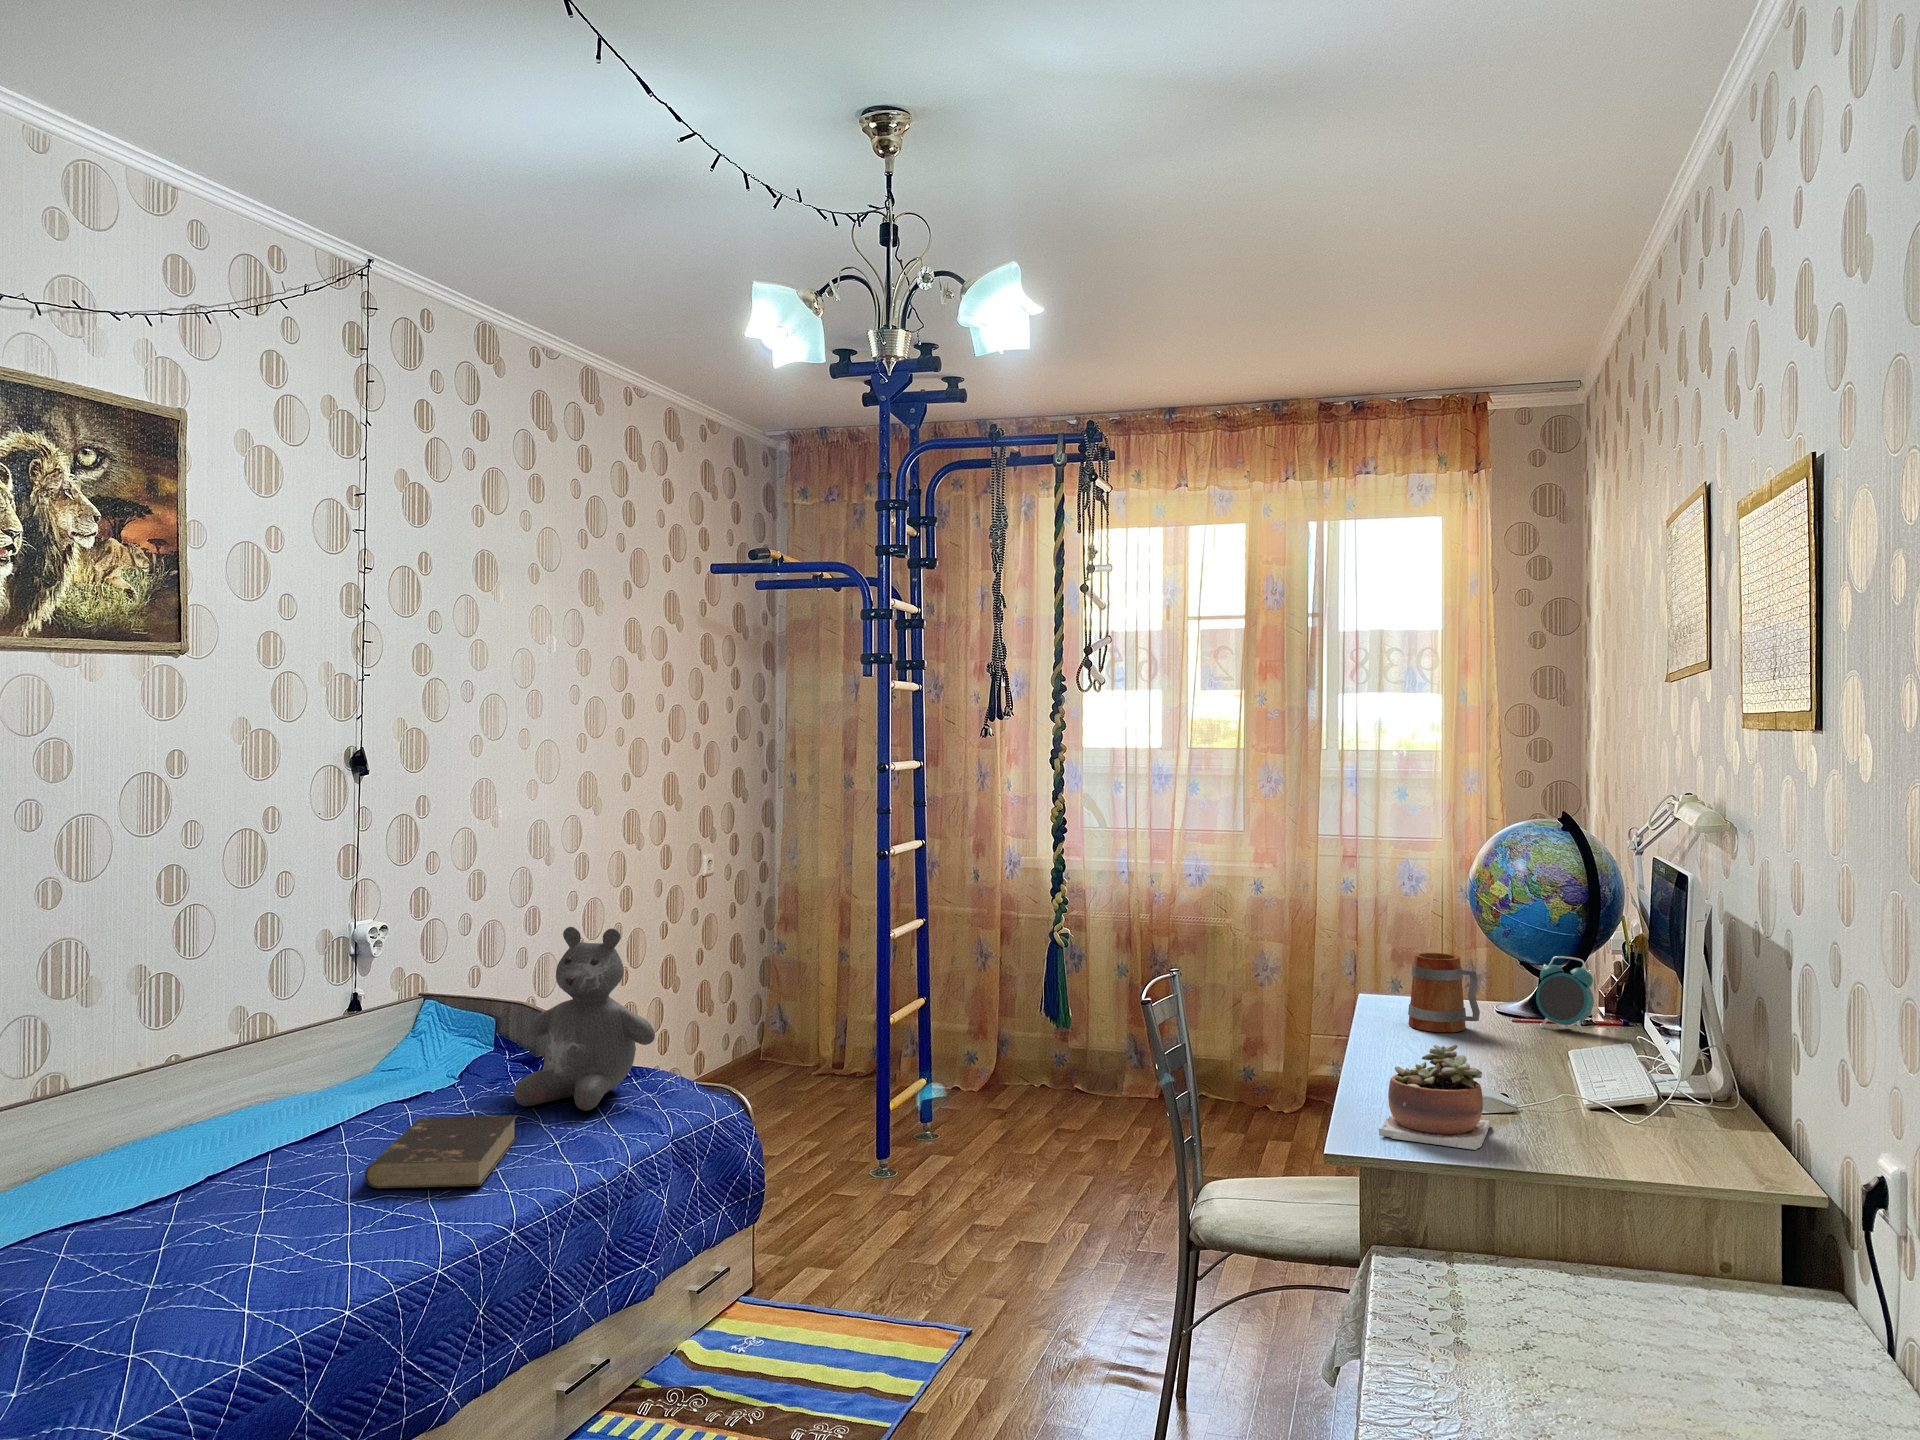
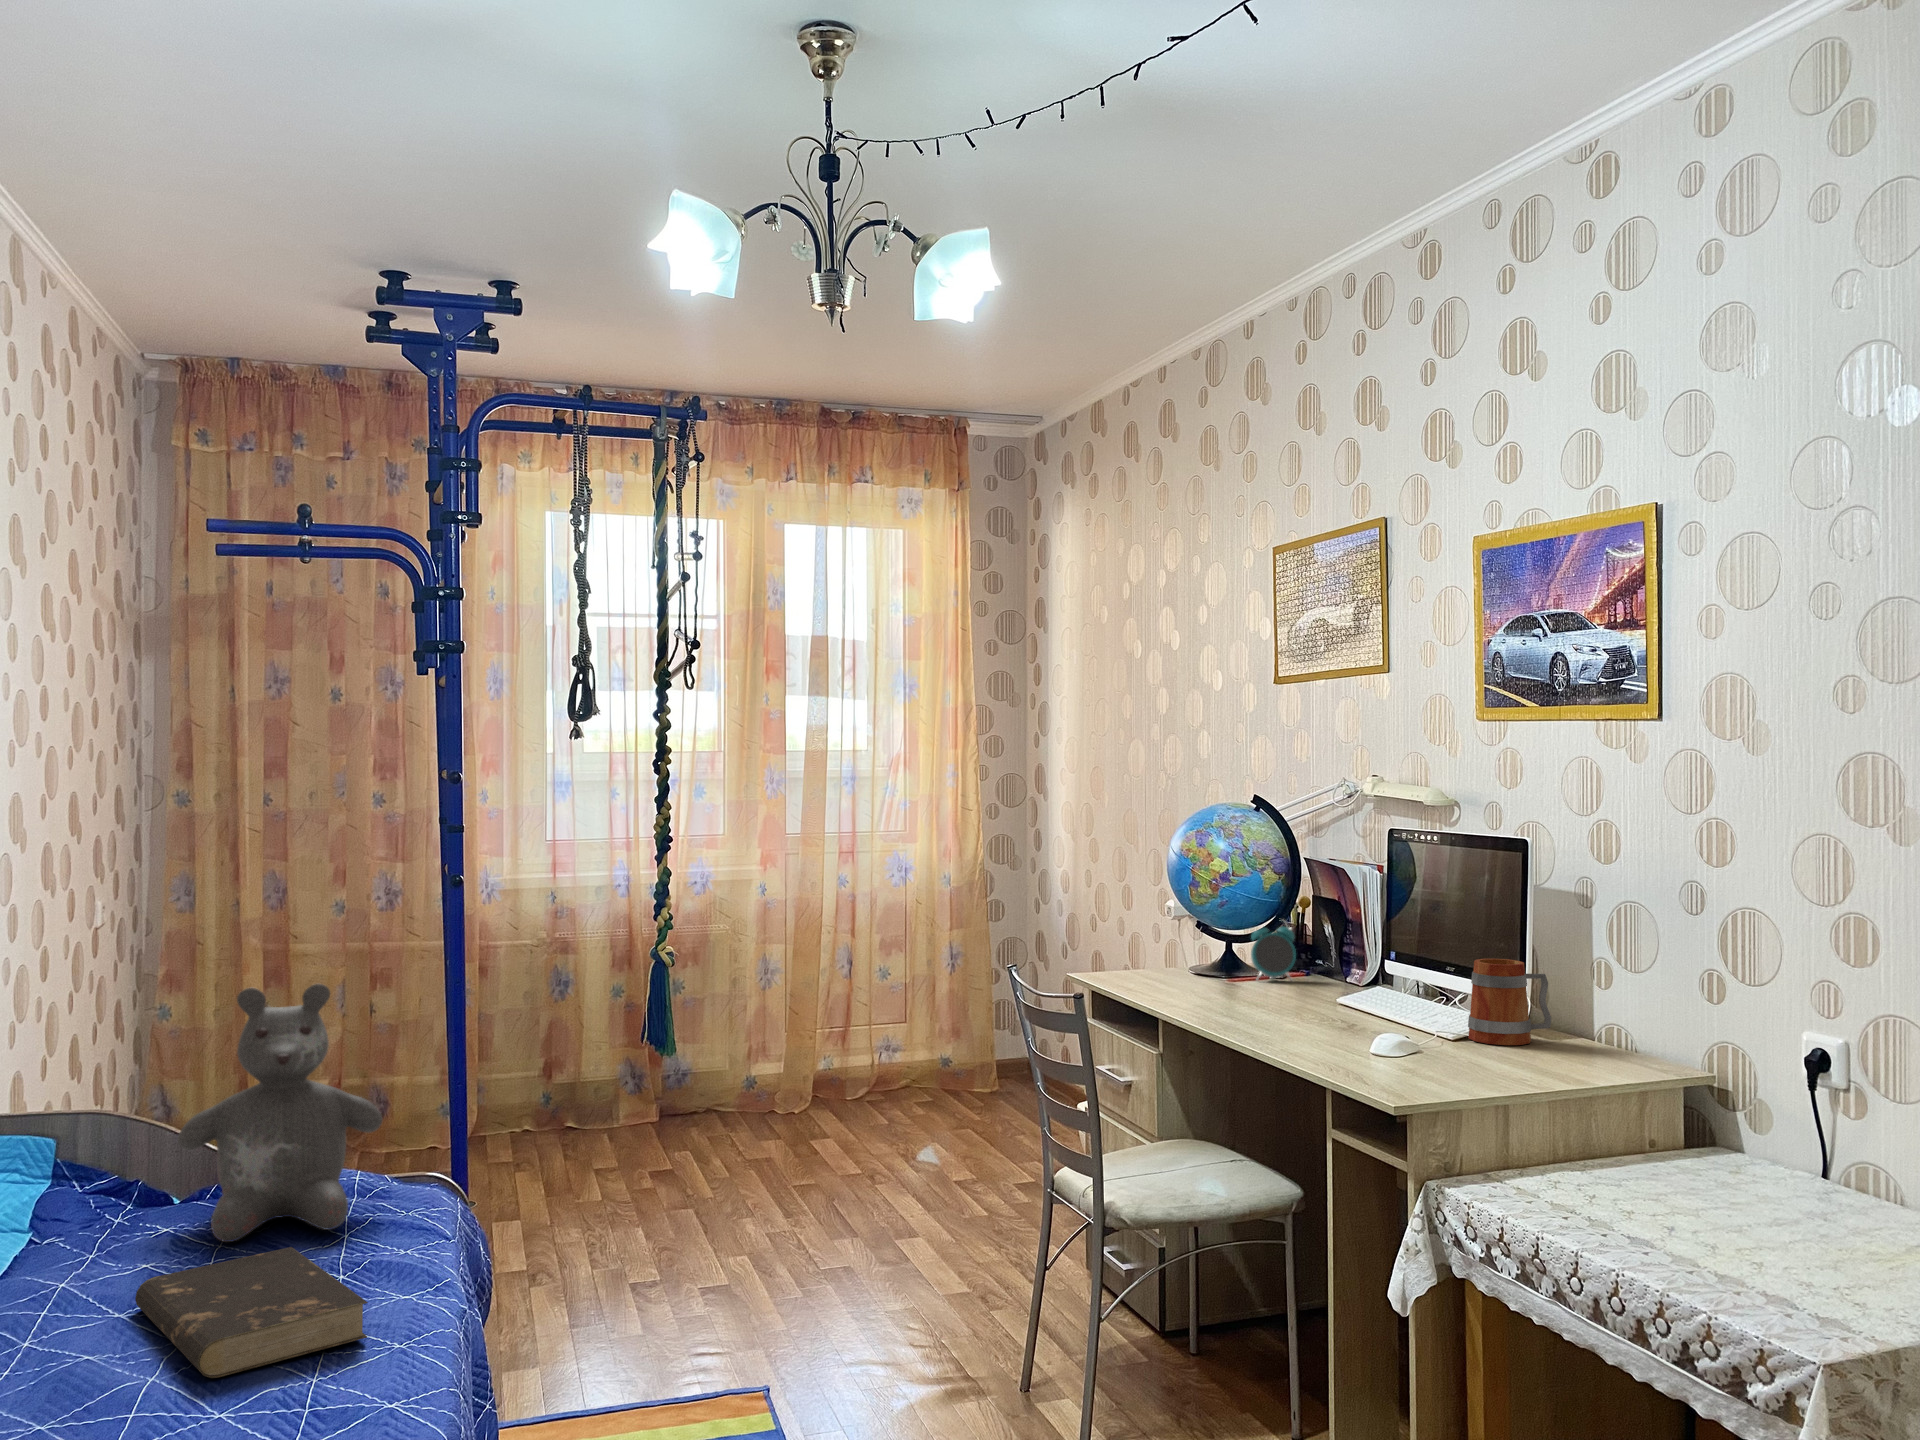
mug: present [1408,953,1480,1032] -> present [1468,959,1551,1045]
succulent plant: present [1379,1044,1491,1150] -> none [1356,981,1462,1066]

